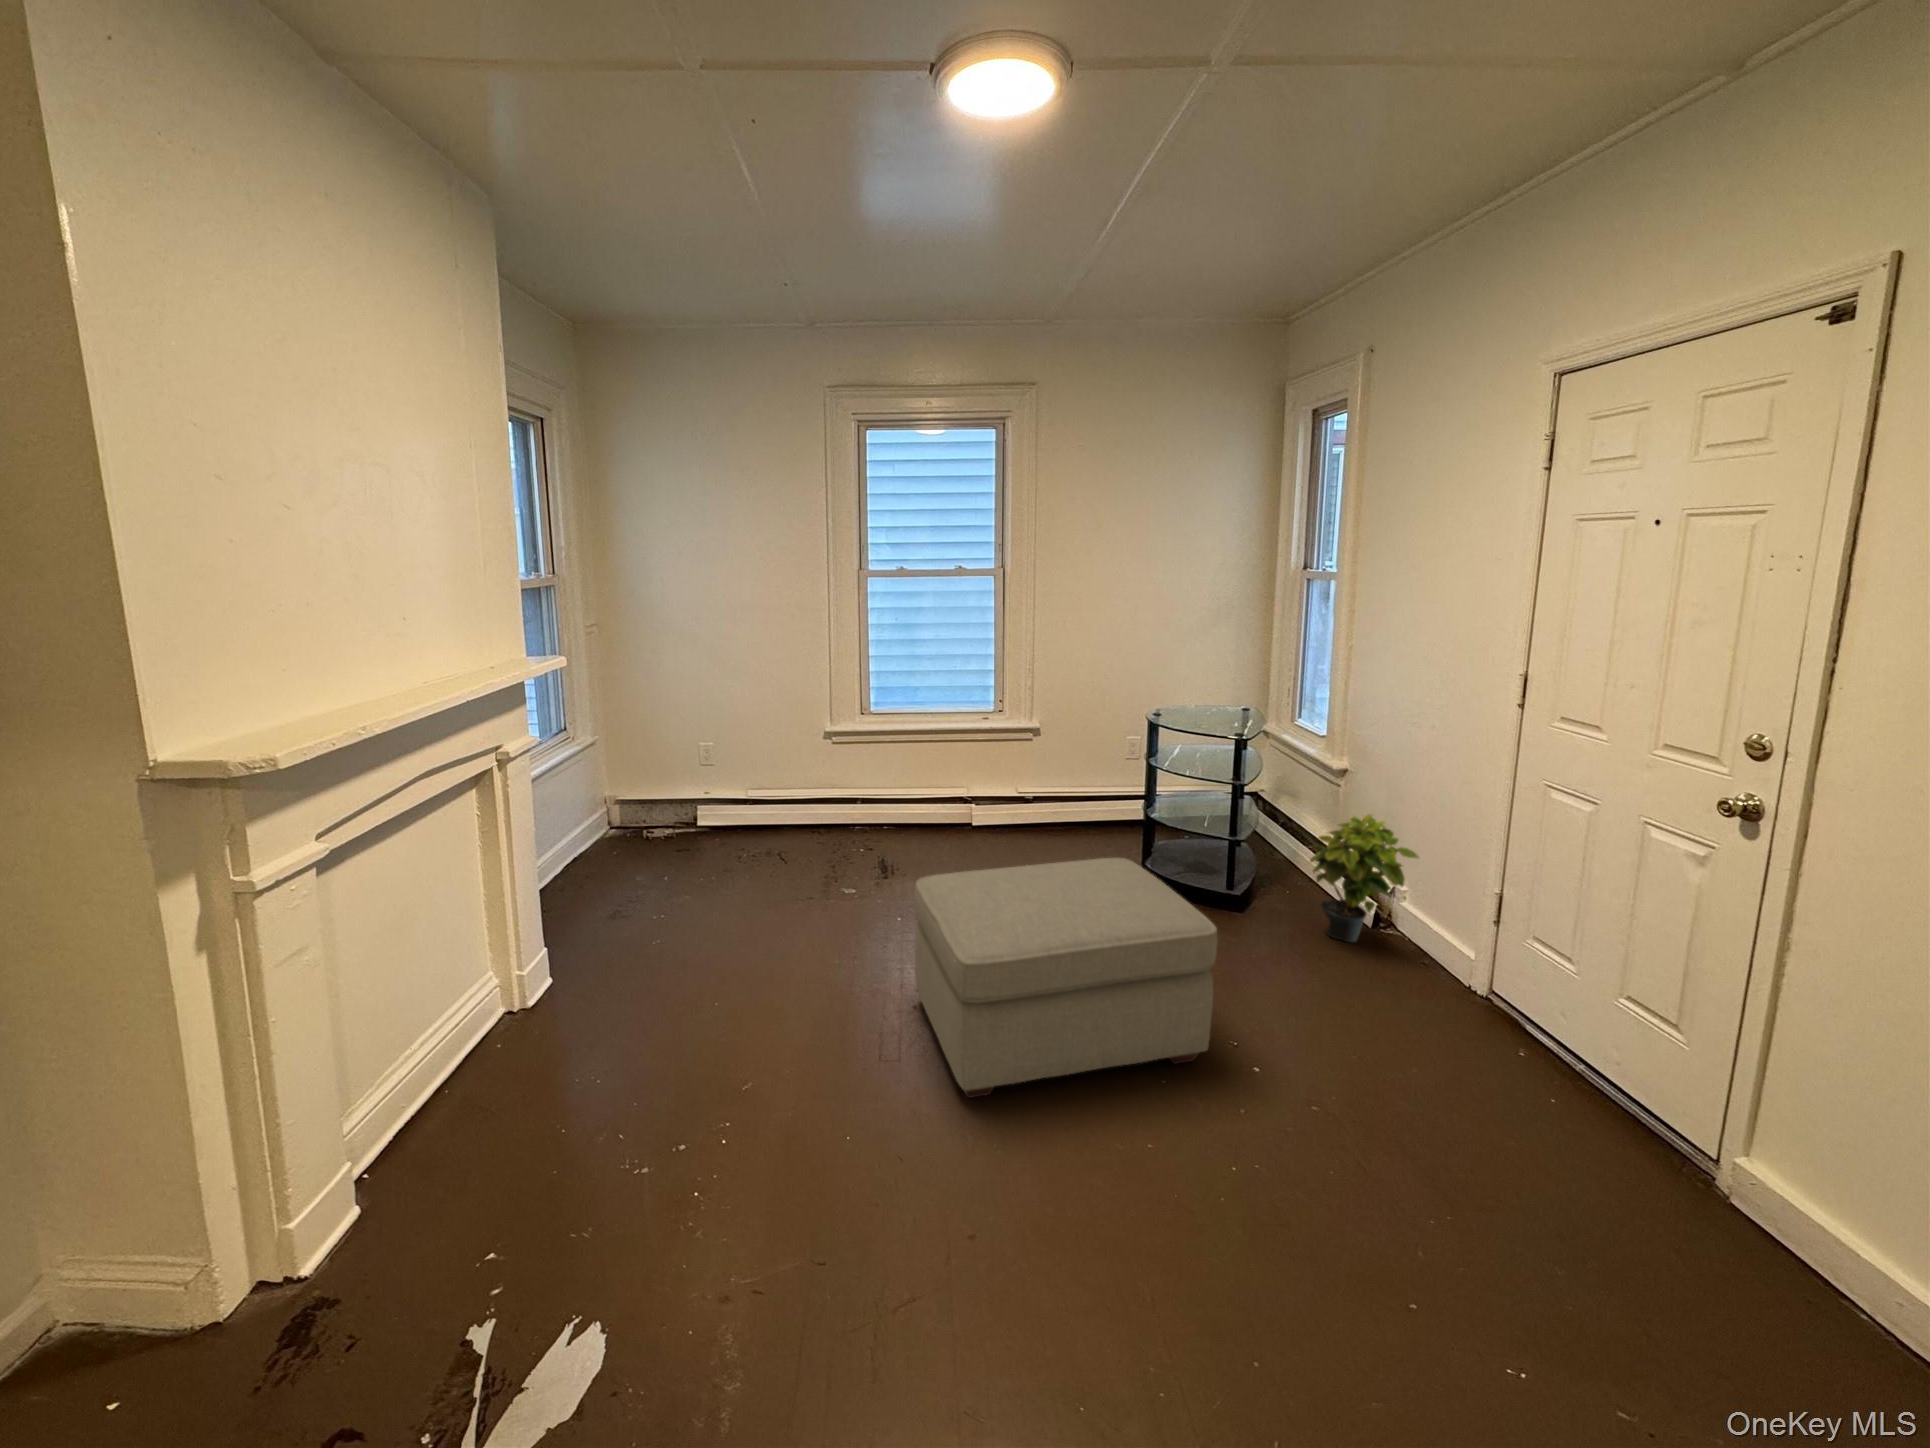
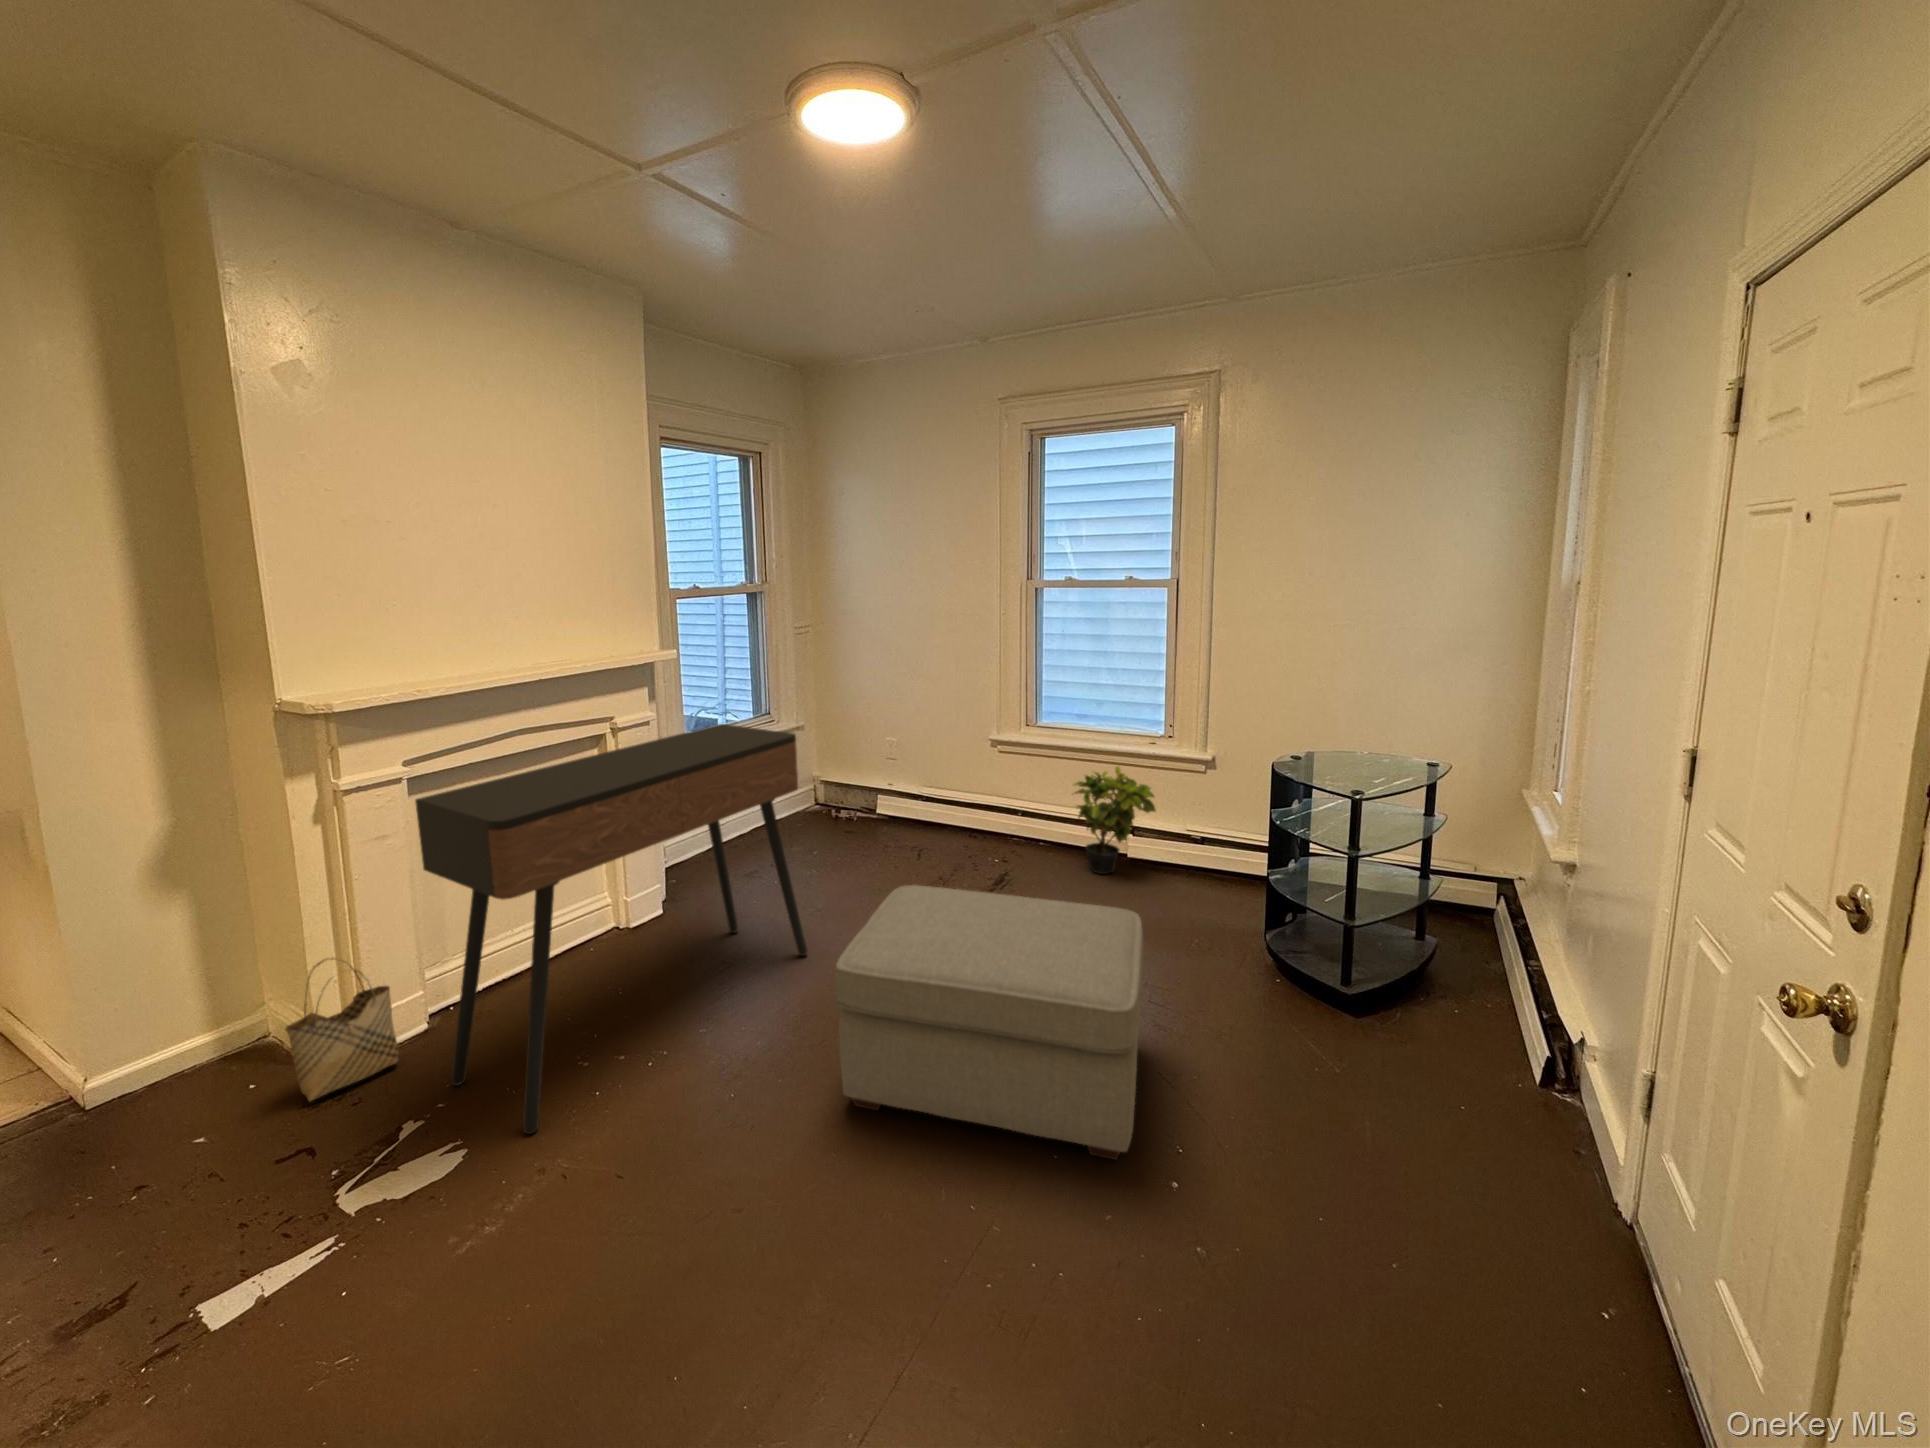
console table: none [433,739,773,1267] -> present [415,724,807,1134]
potted plant: present [1310,814,1418,942] -> present [1074,766,1156,874]
woven basket: none [207,1154,362,1378] -> present [285,958,399,1101]

